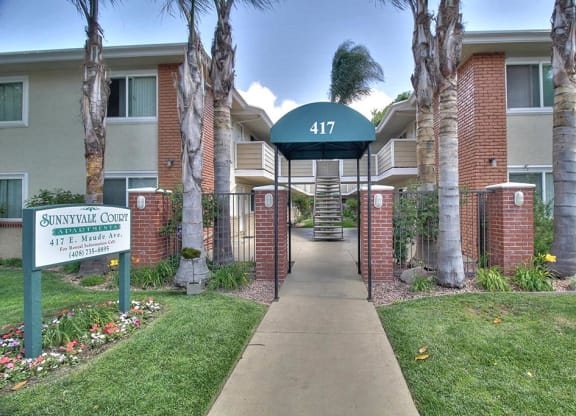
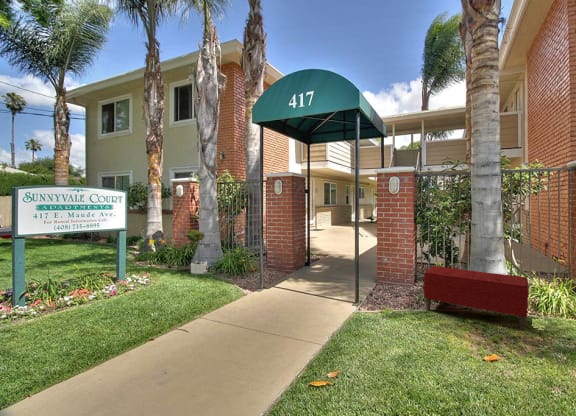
bench: none [421,265,495,303] -> present [424,266,529,330]

